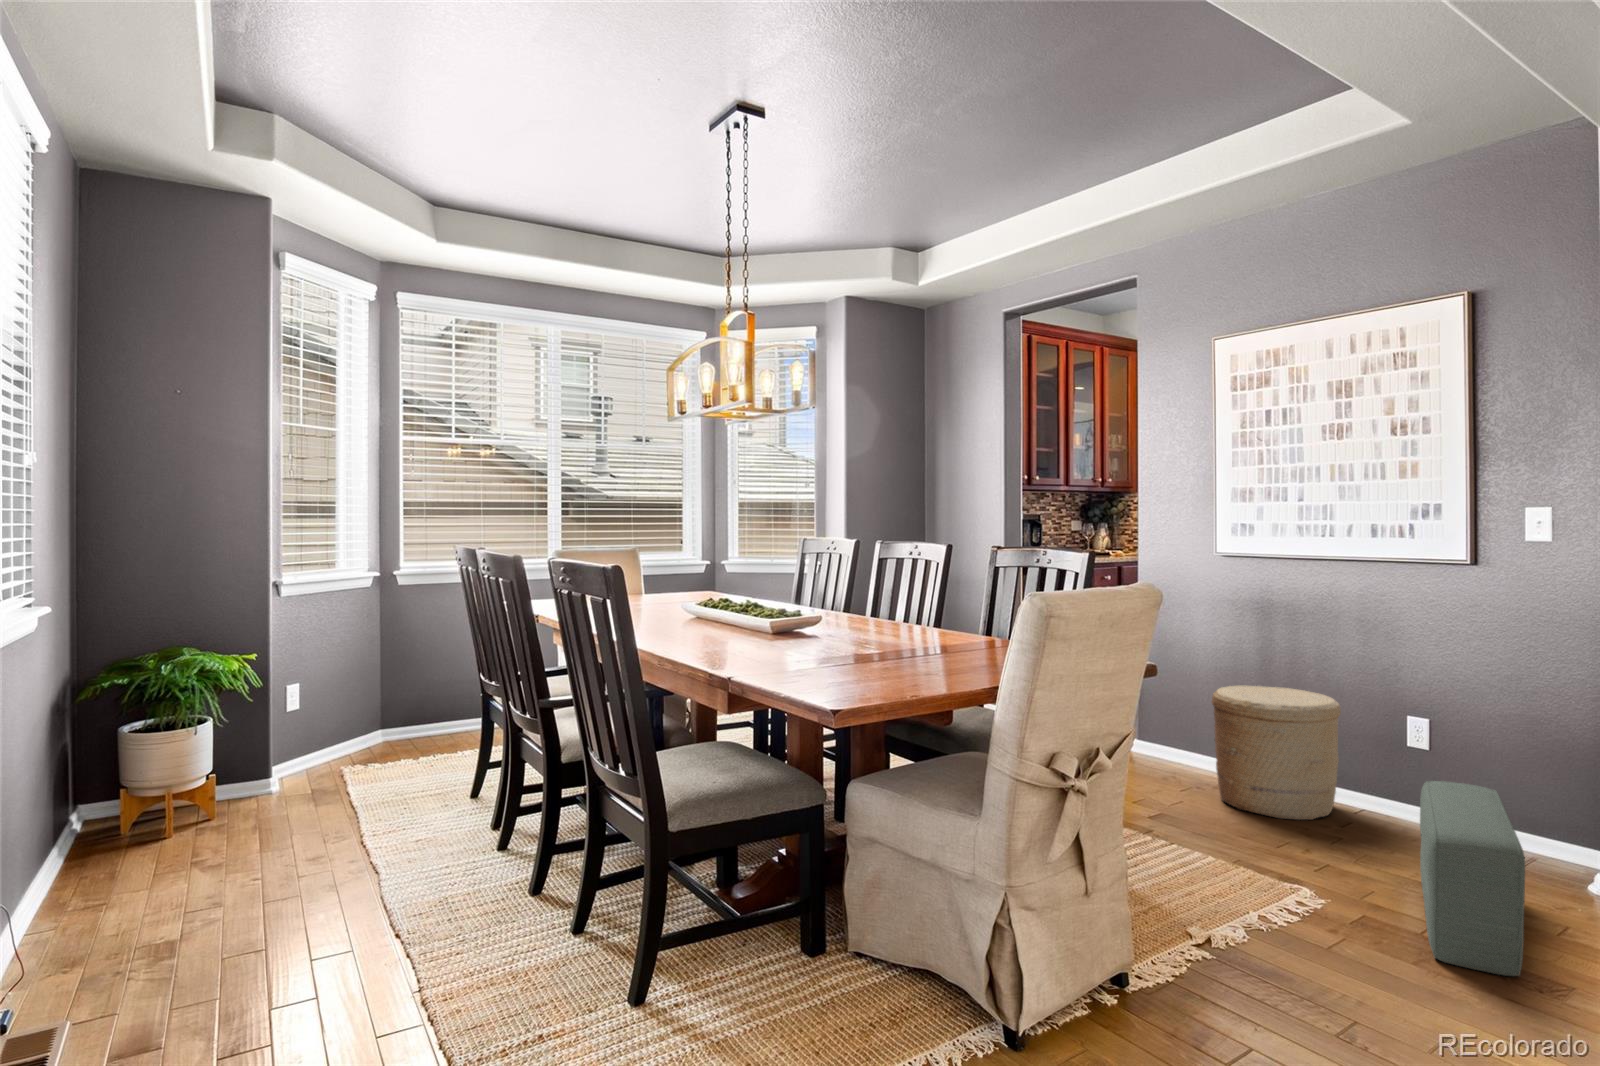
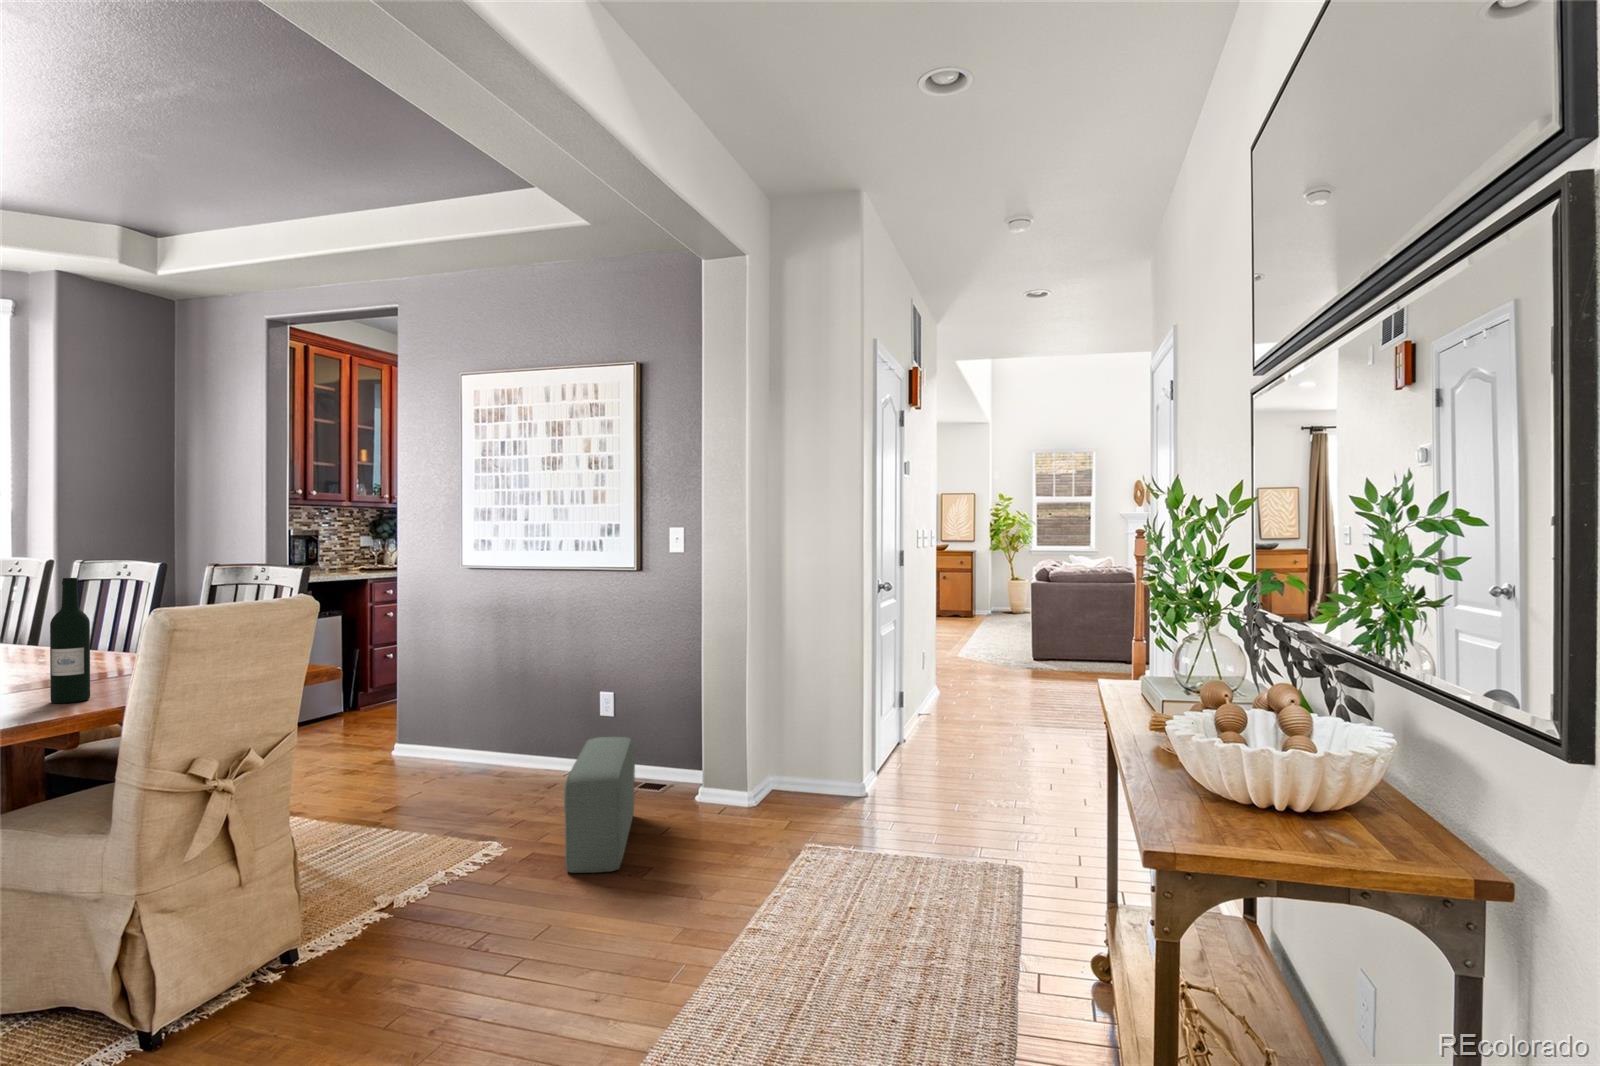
wine bottle: none [912,554,943,675] -> present [50,578,90,703]
woven basket: present [1212,686,1341,820] -> none [450,679,553,790]

